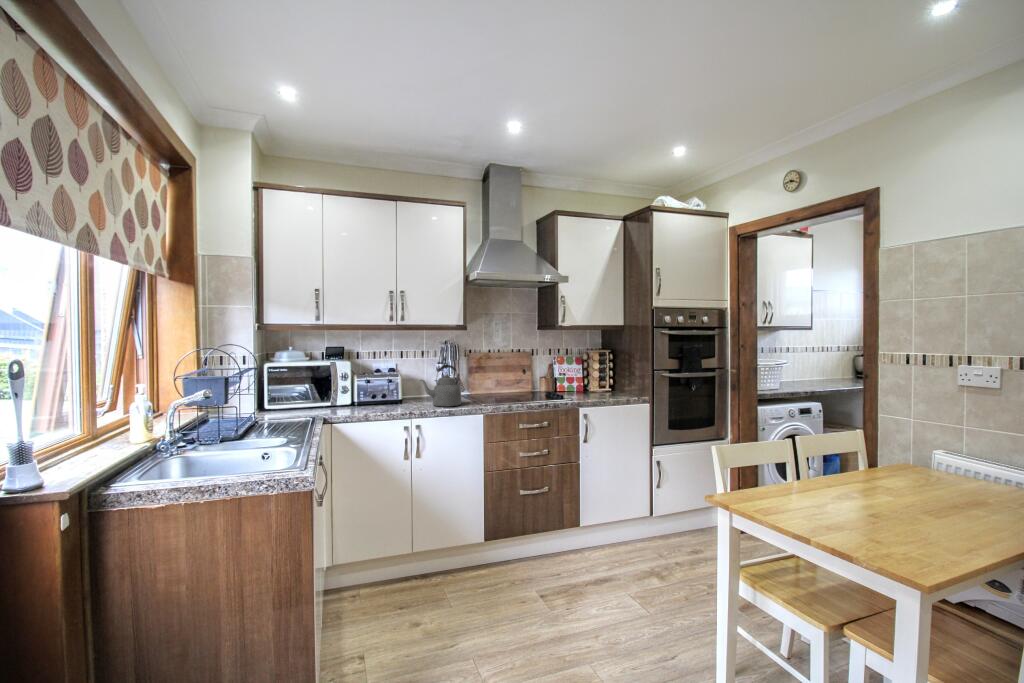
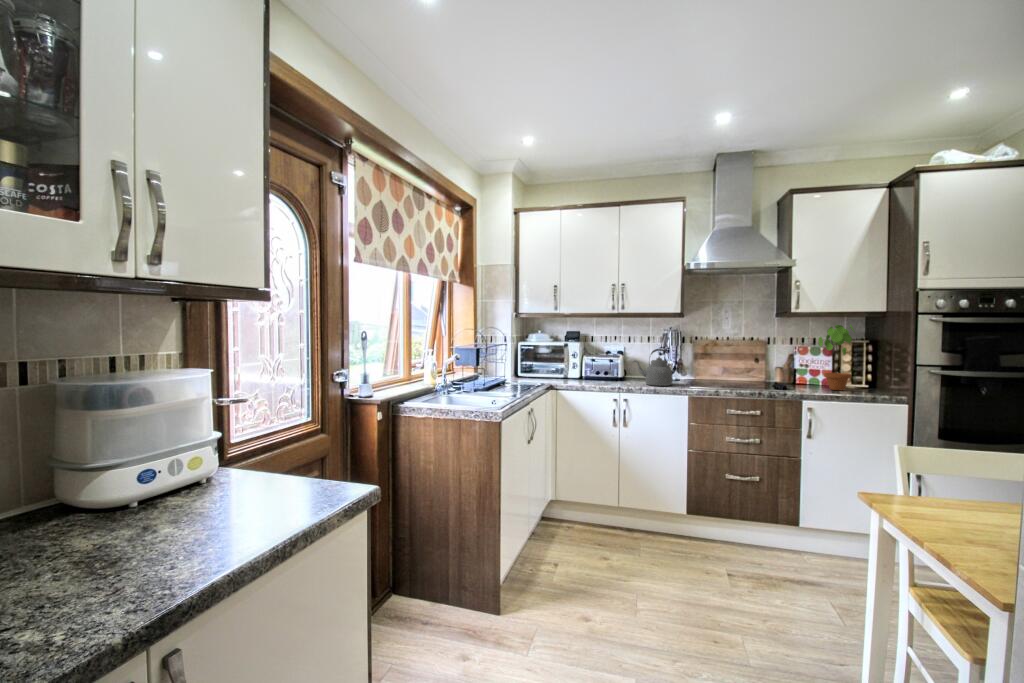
potted plant: none [579,337,606,396] -> present [818,325,854,391]

